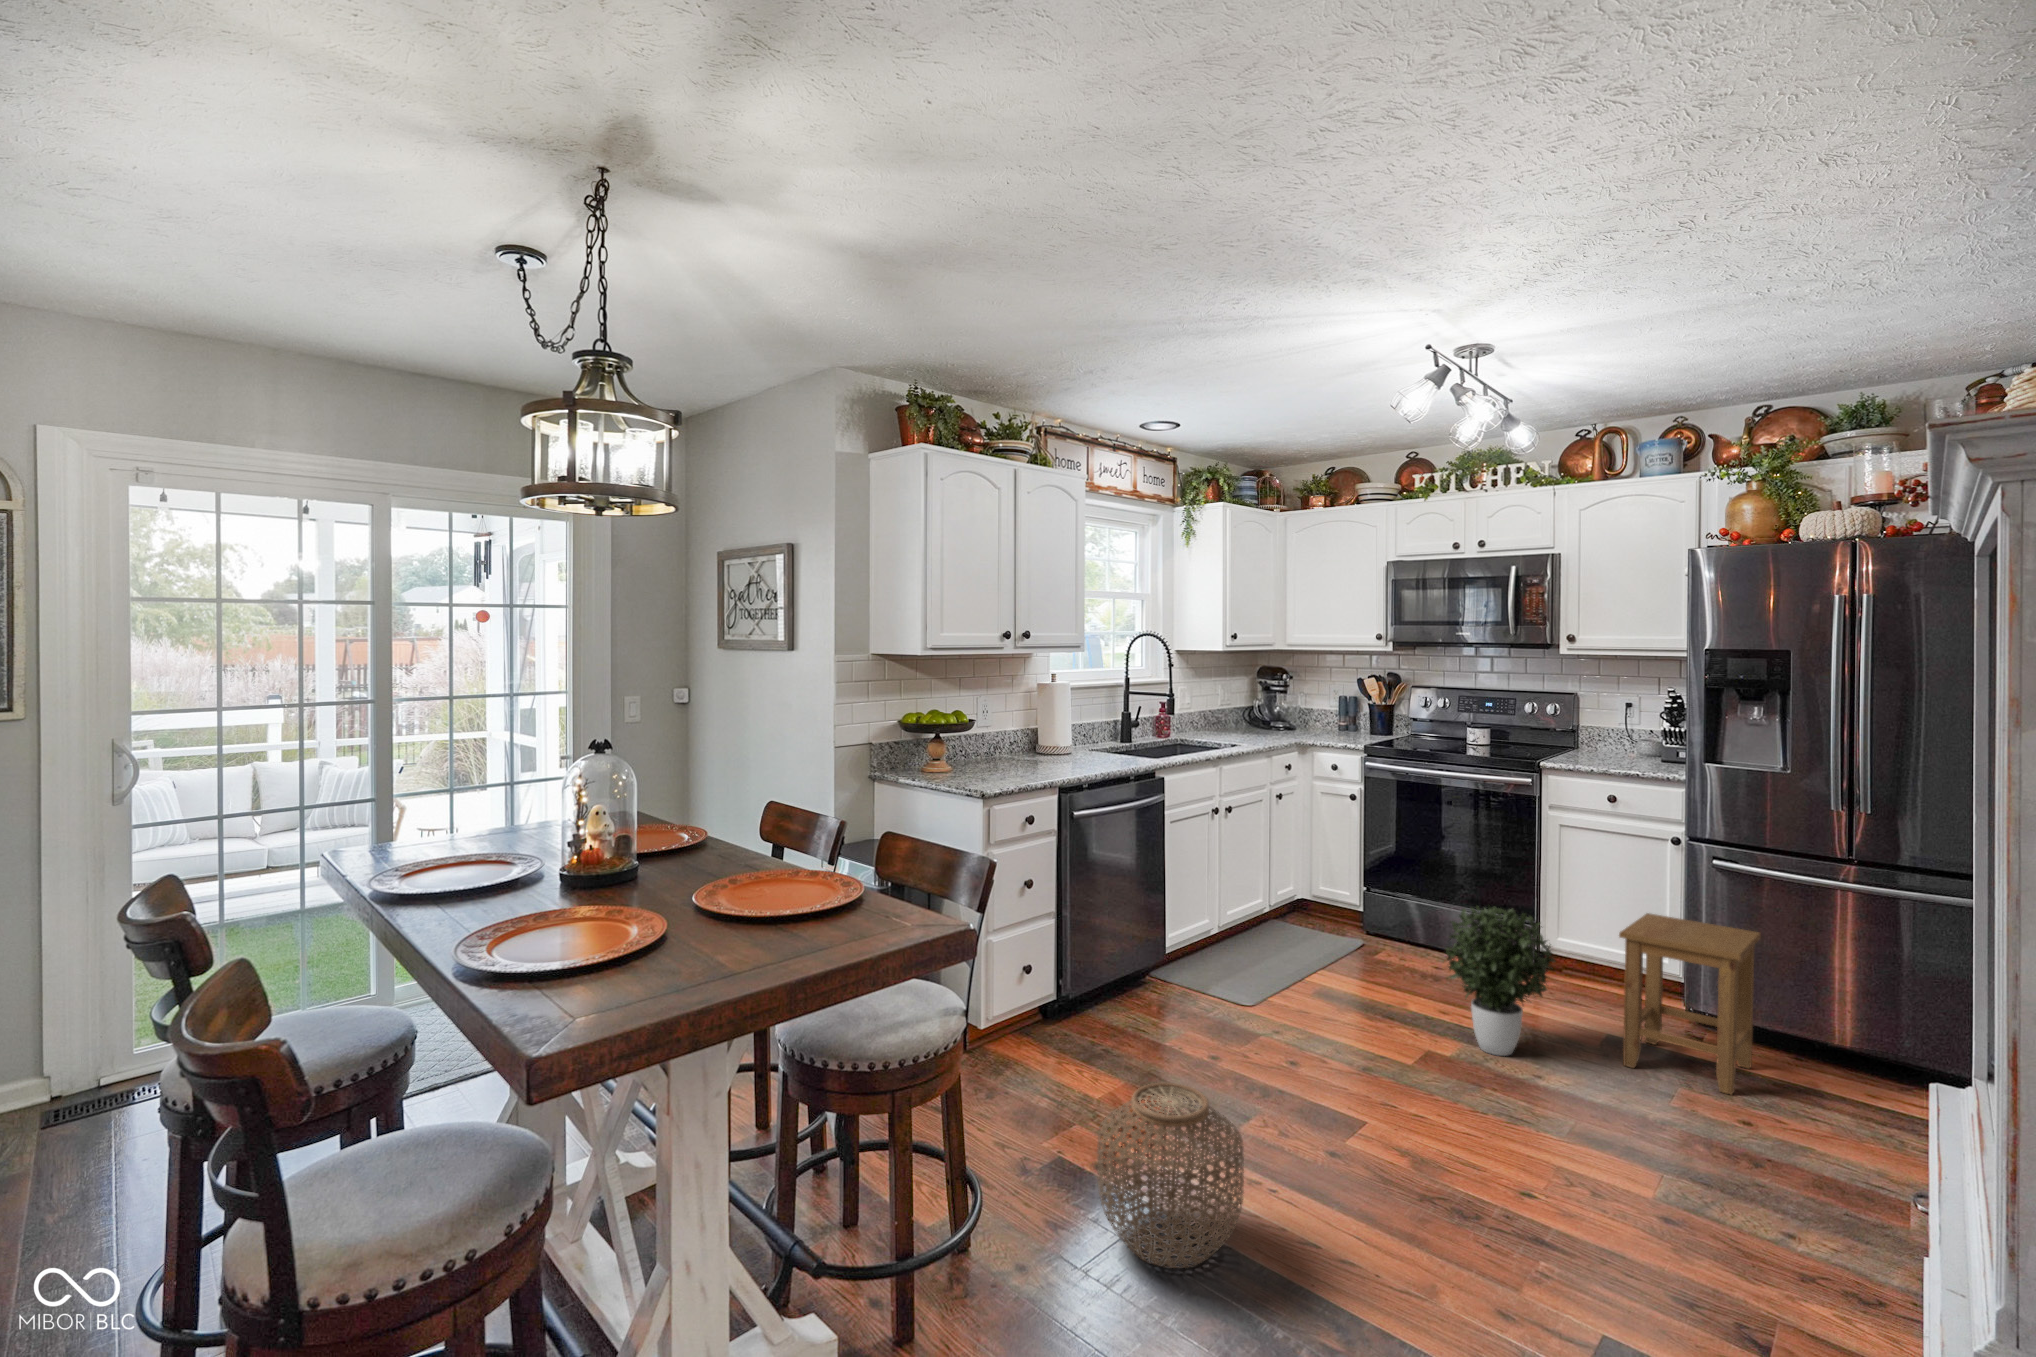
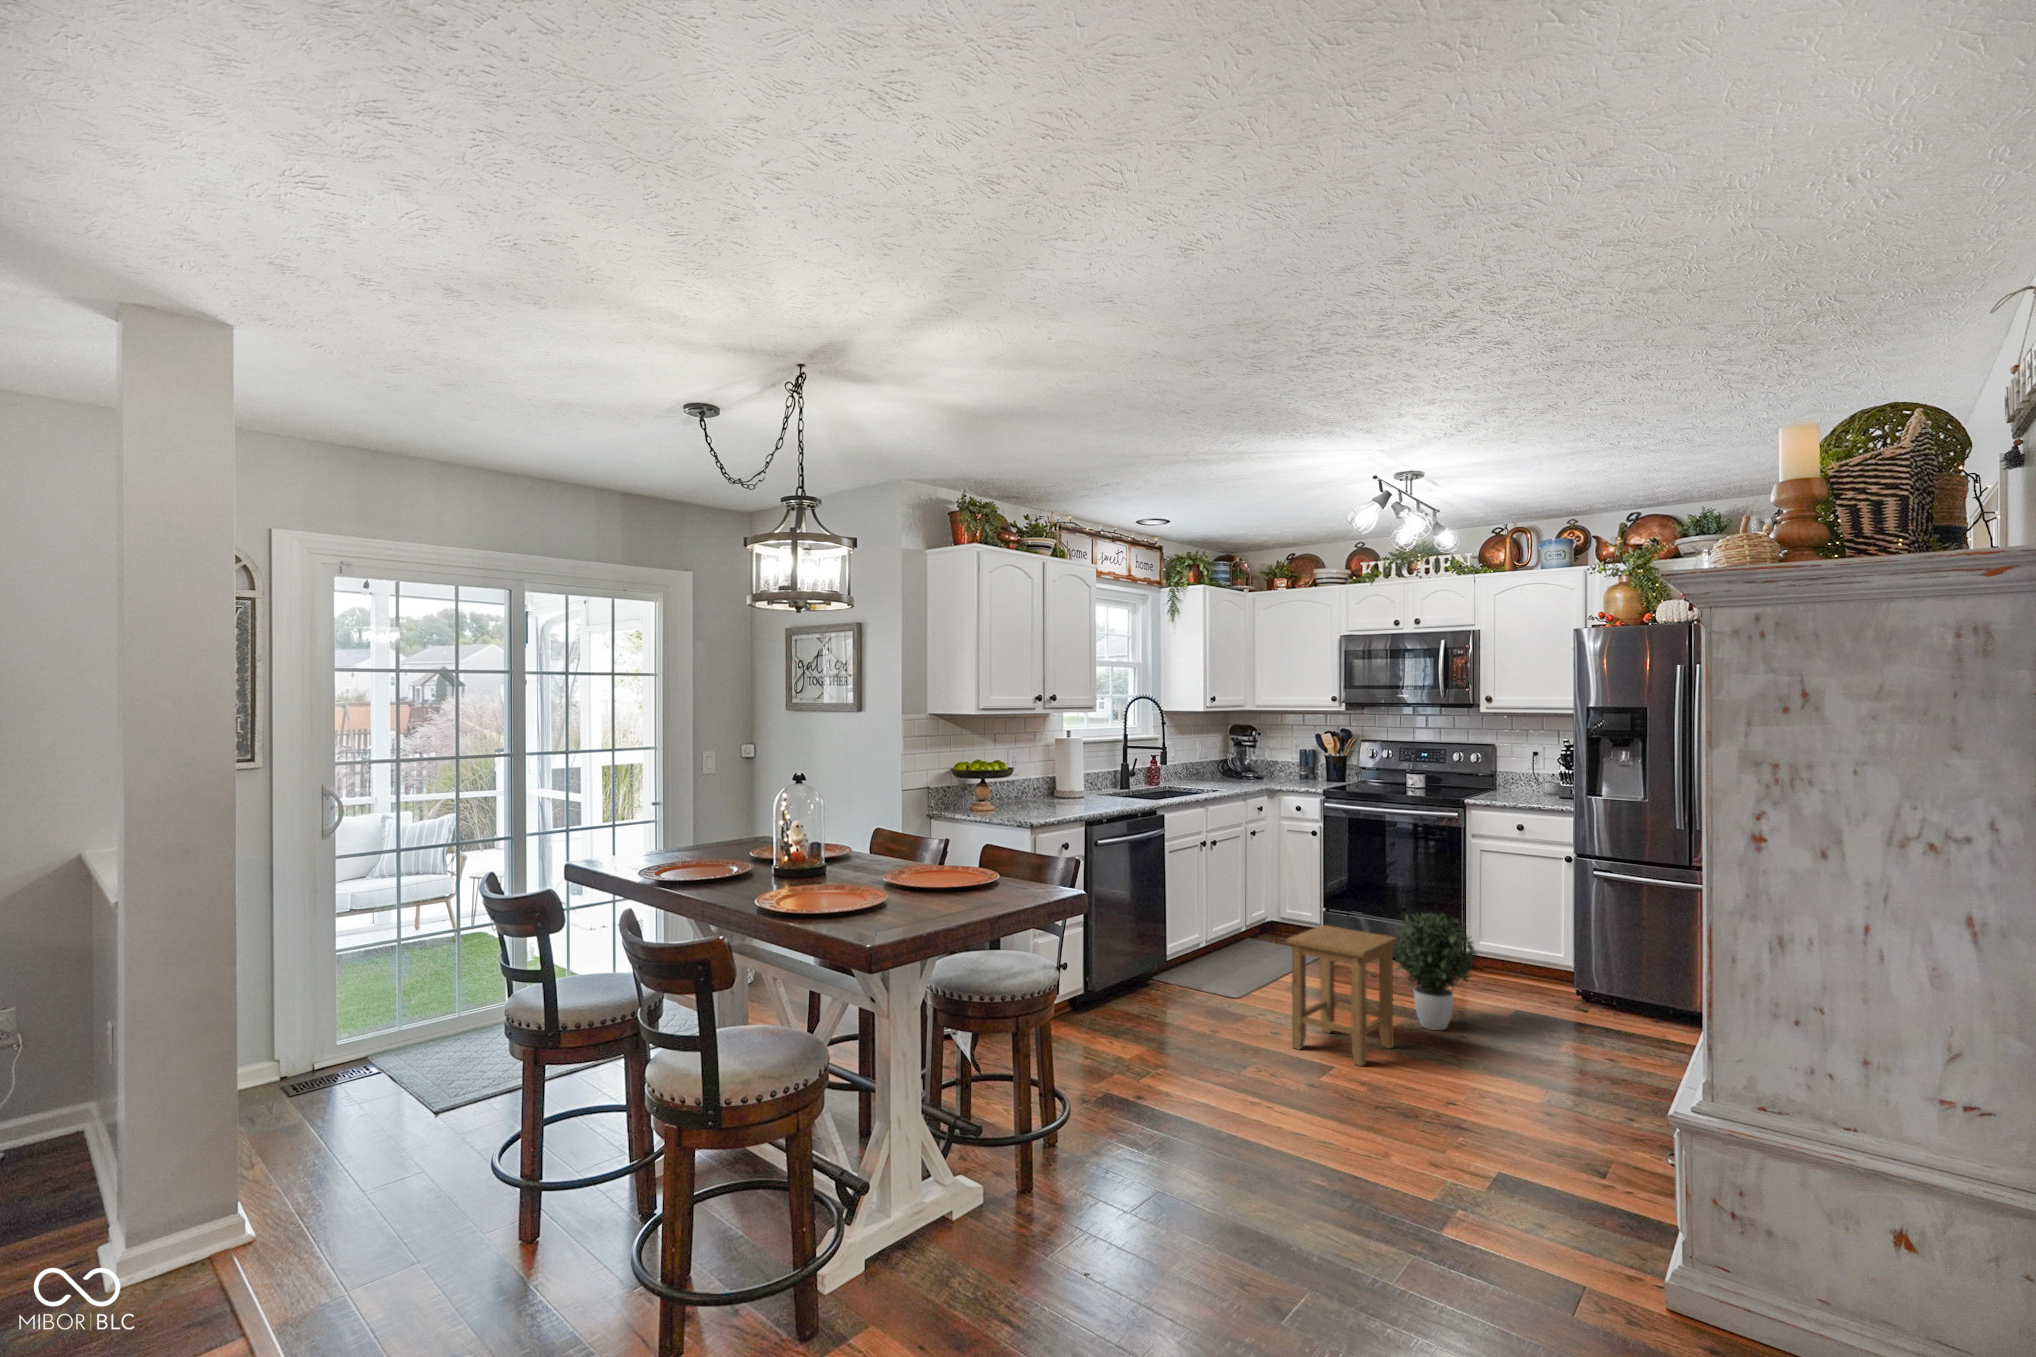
stool: present [1619,913,1761,1095] -> present [1287,925,1398,1066]
woven basket: present [1097,1083,1244,1268] -> none [1144,1030,1251,1161]

